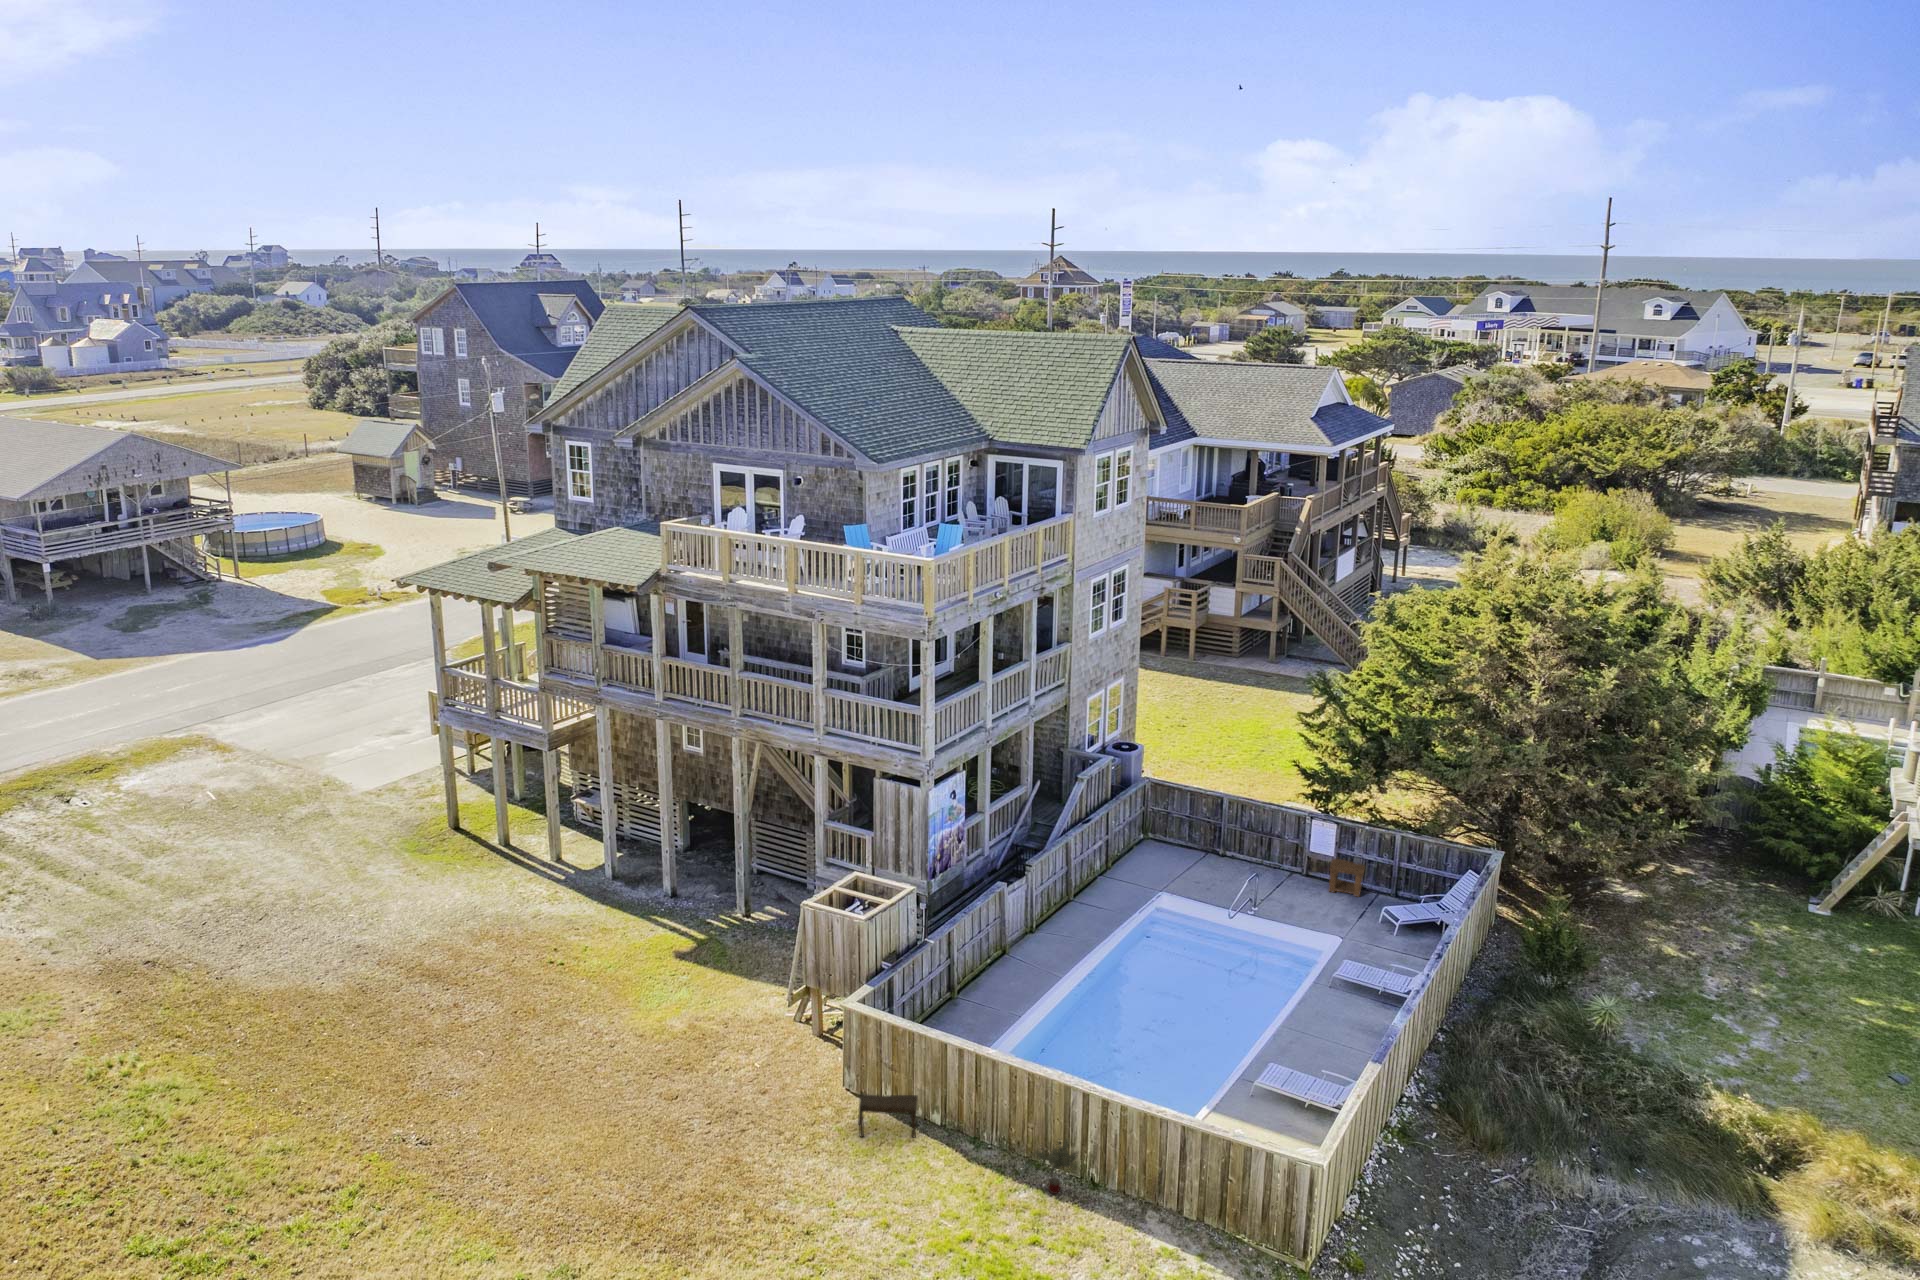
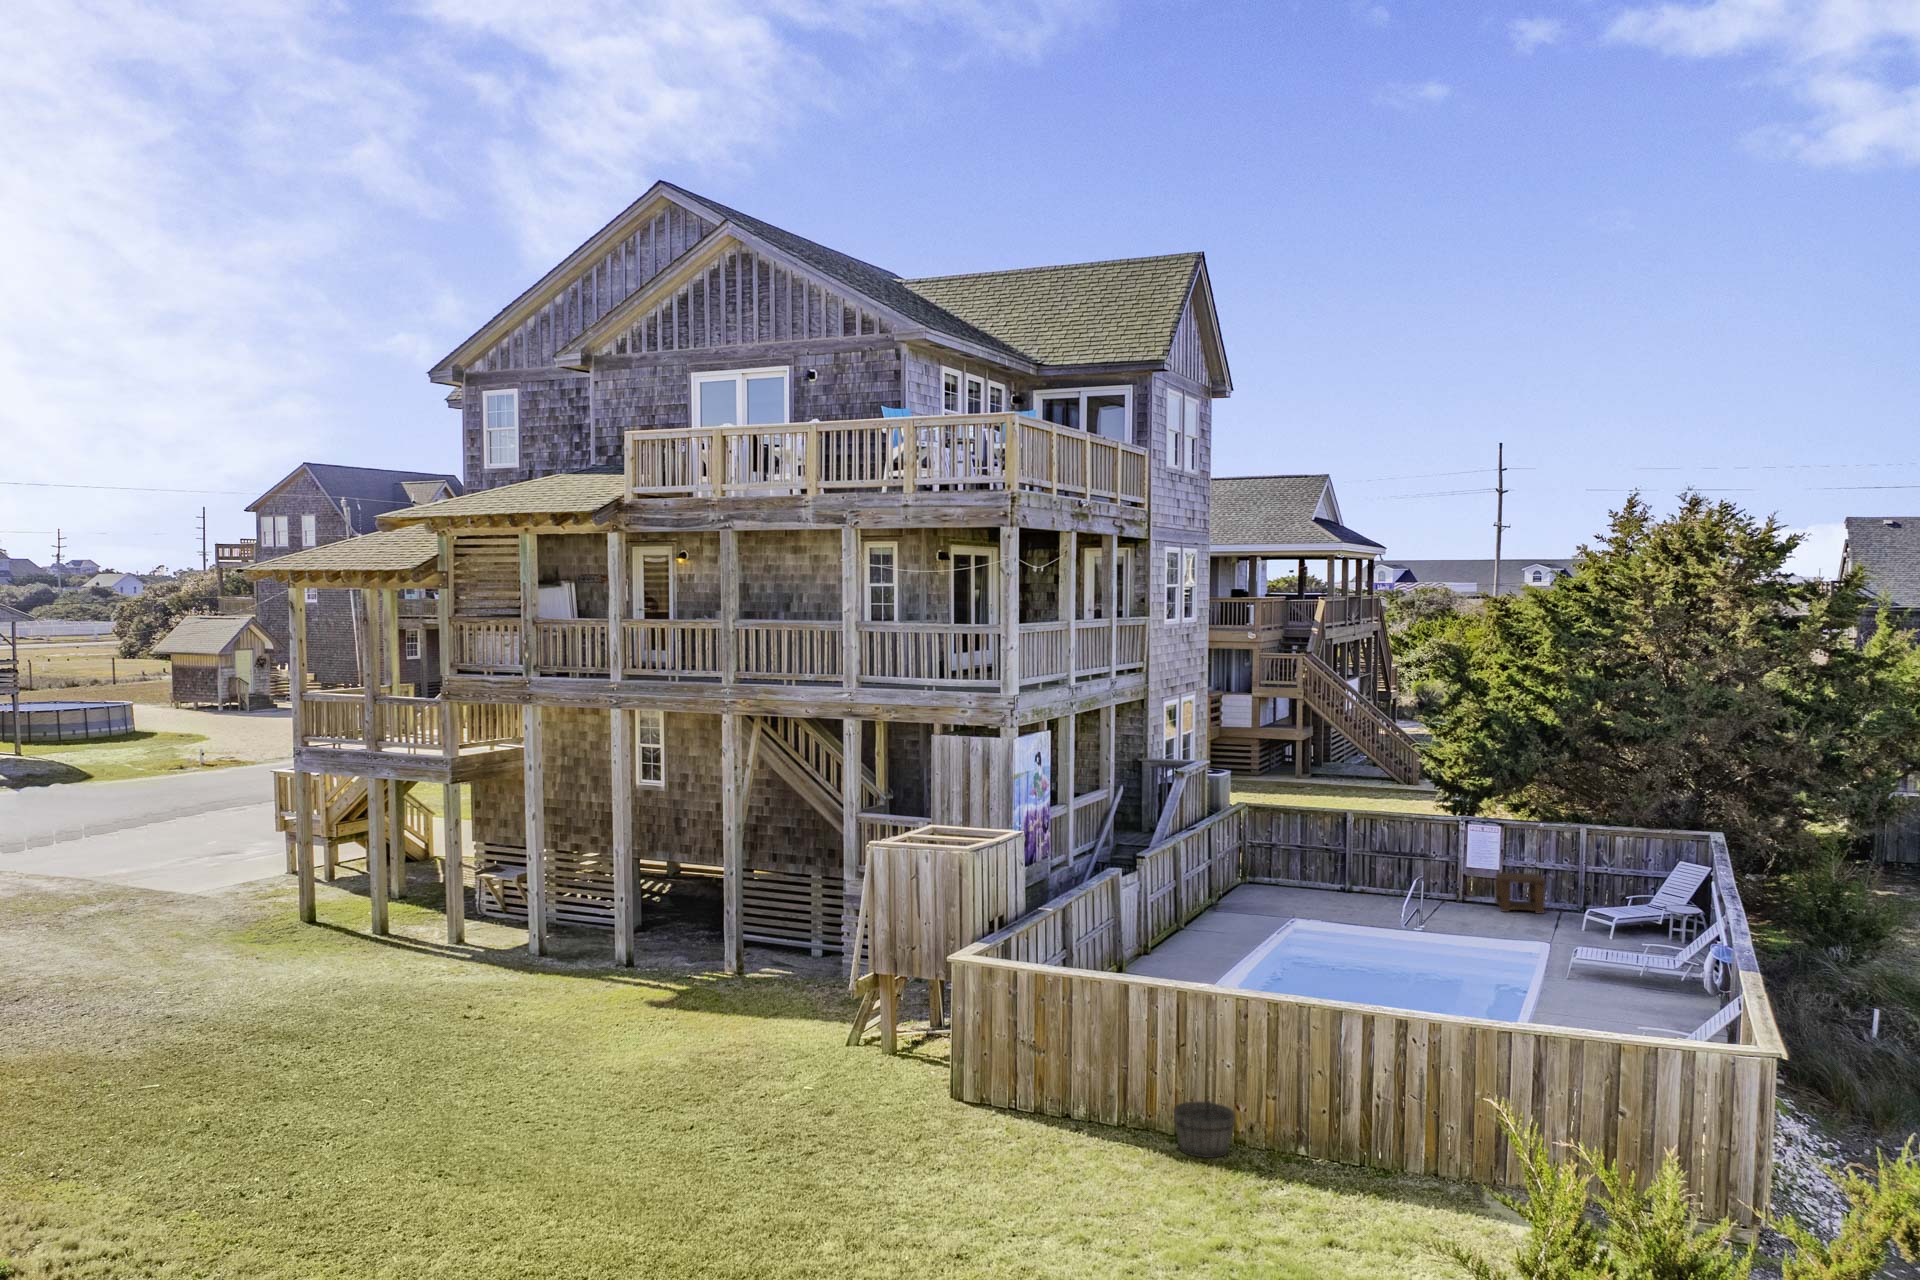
bench: present [858,1094,918,1138] -> none [1017,1070,1121,1141]
wooden bucket: none [943,1123,979,1162] -> present [1173,1101,1235,1158]
potted tree: present [1036,1138,1078,1194] -> none [1346,1076,1434,1184]

